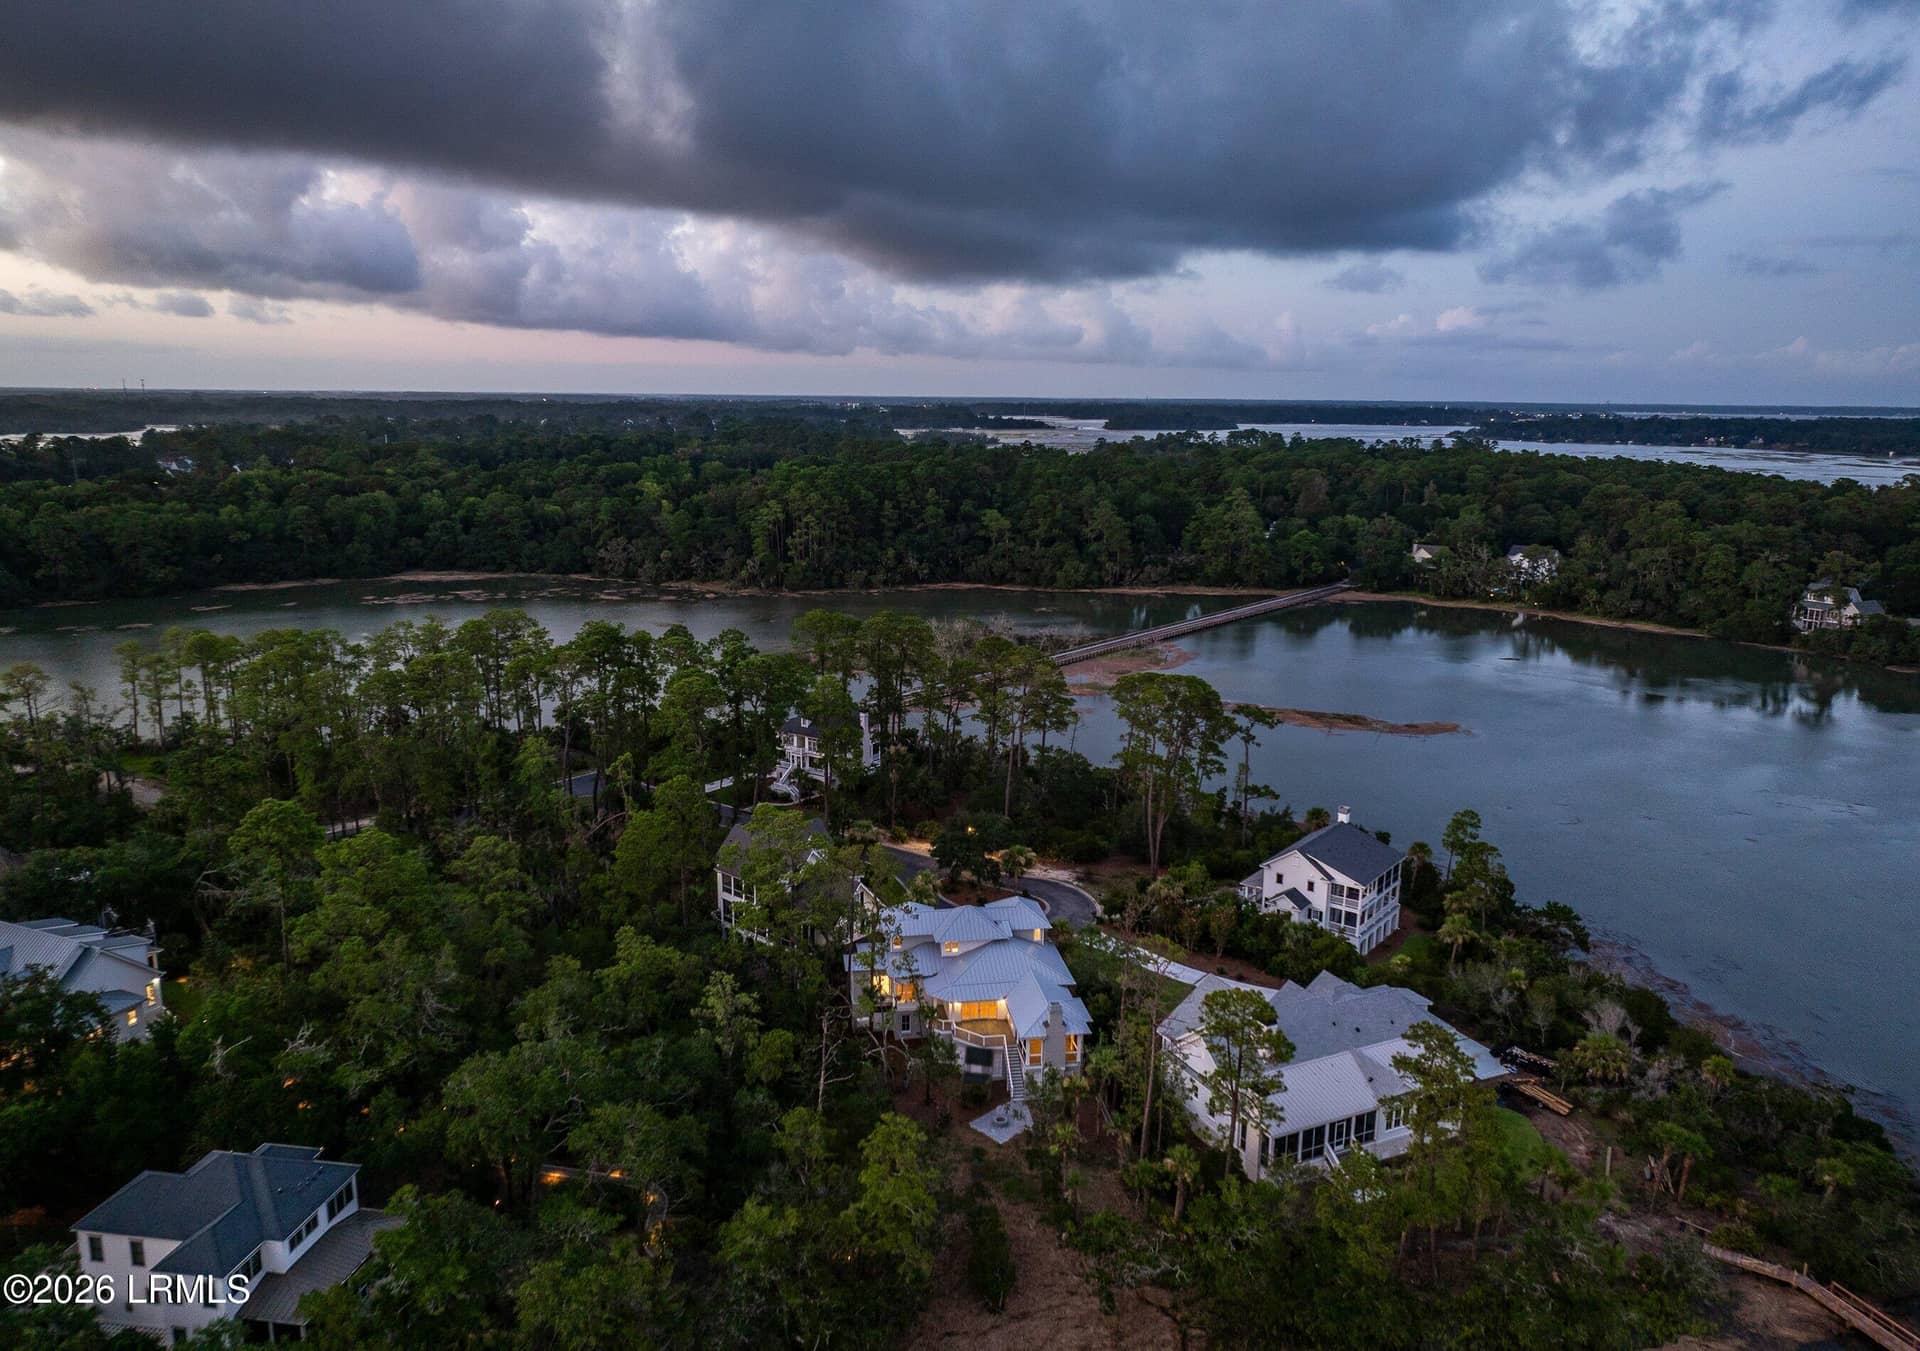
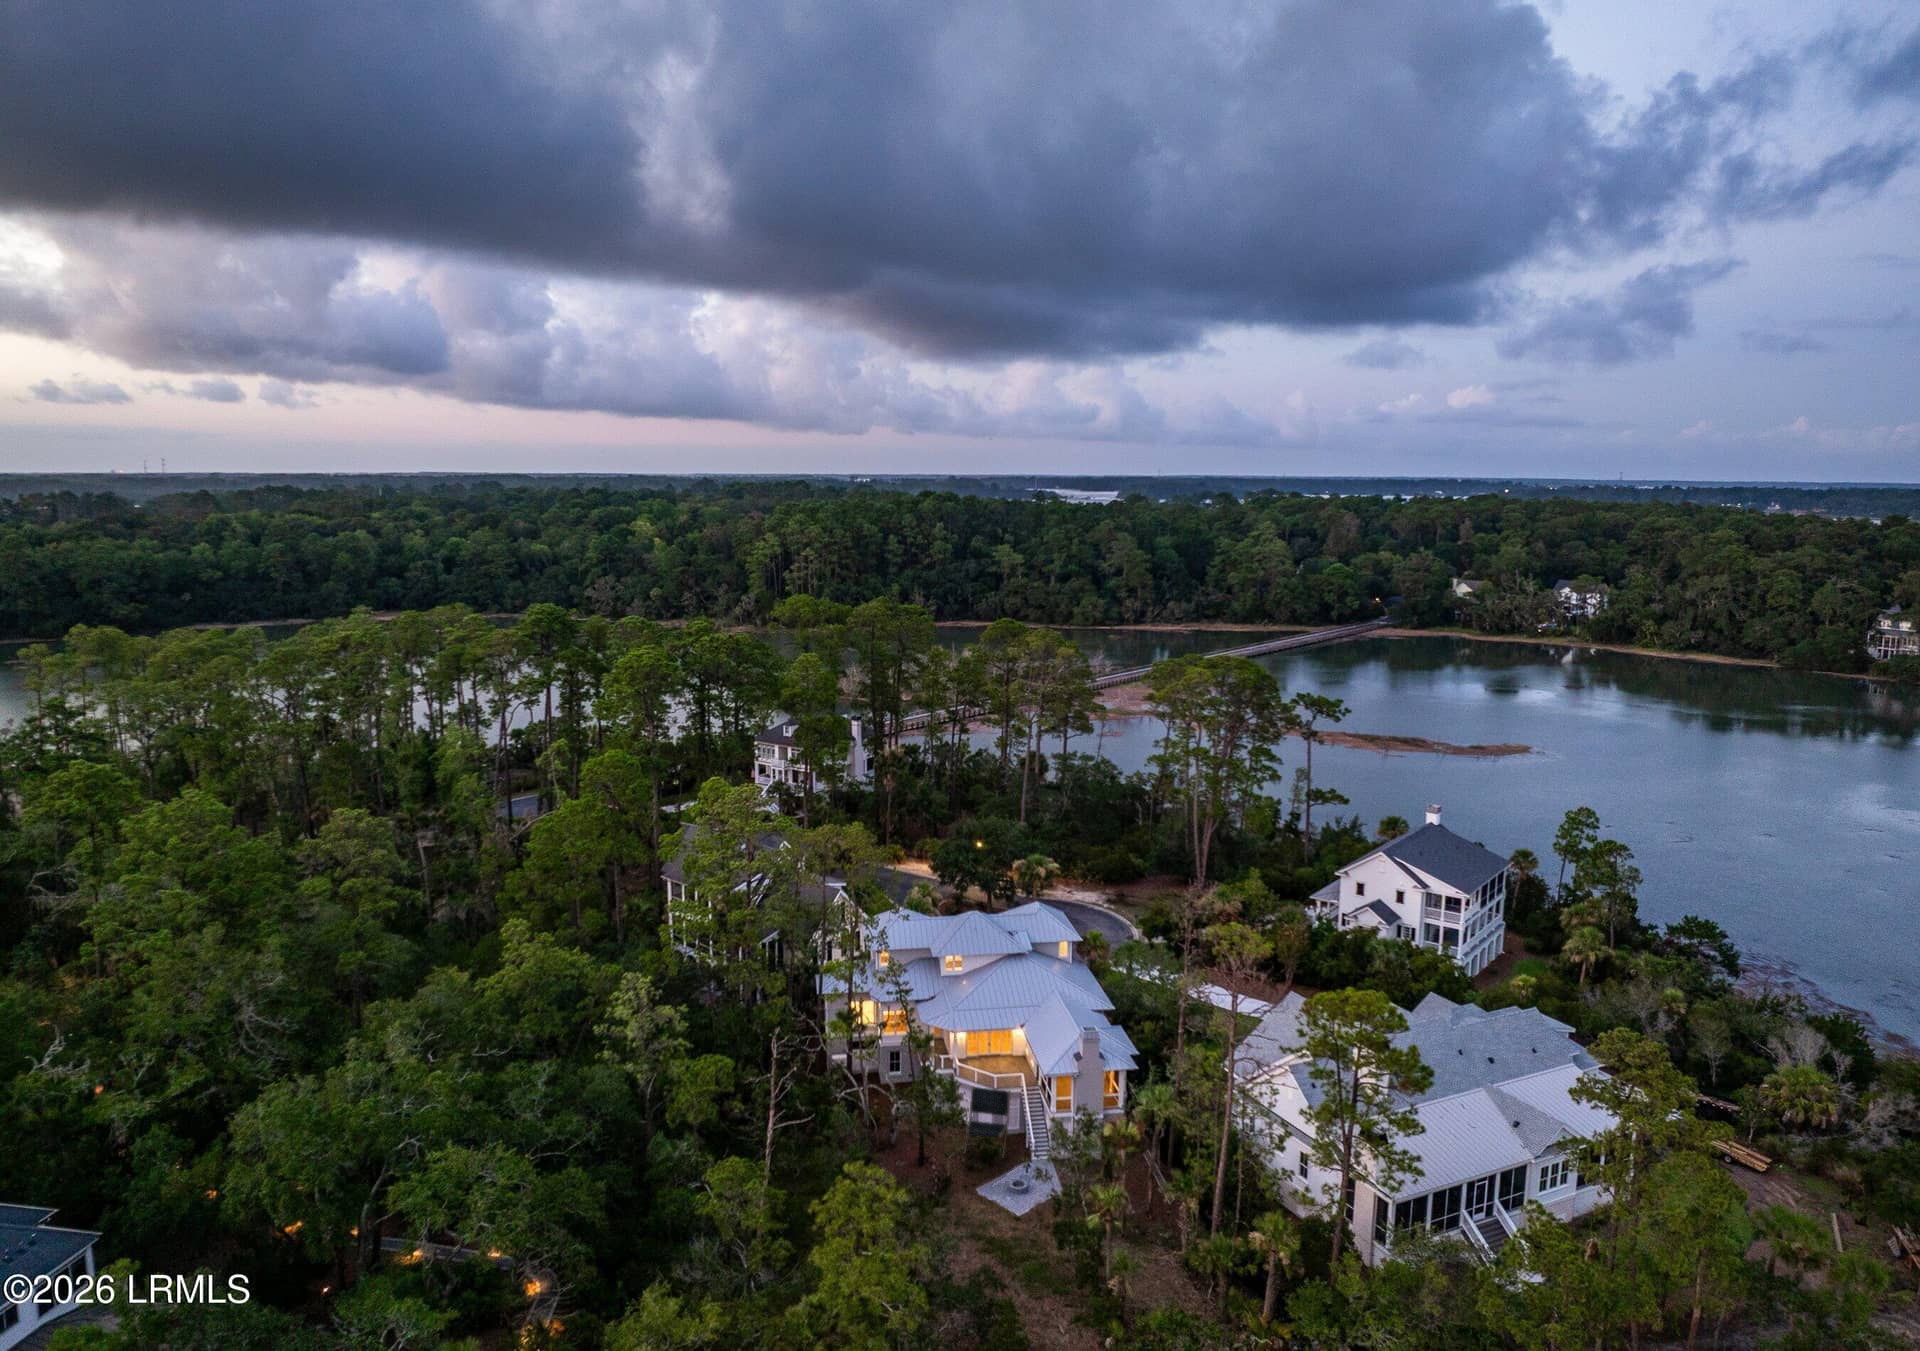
potted tree: present [971,1146,988,1178] -> none [978,1217,1004,1262]

